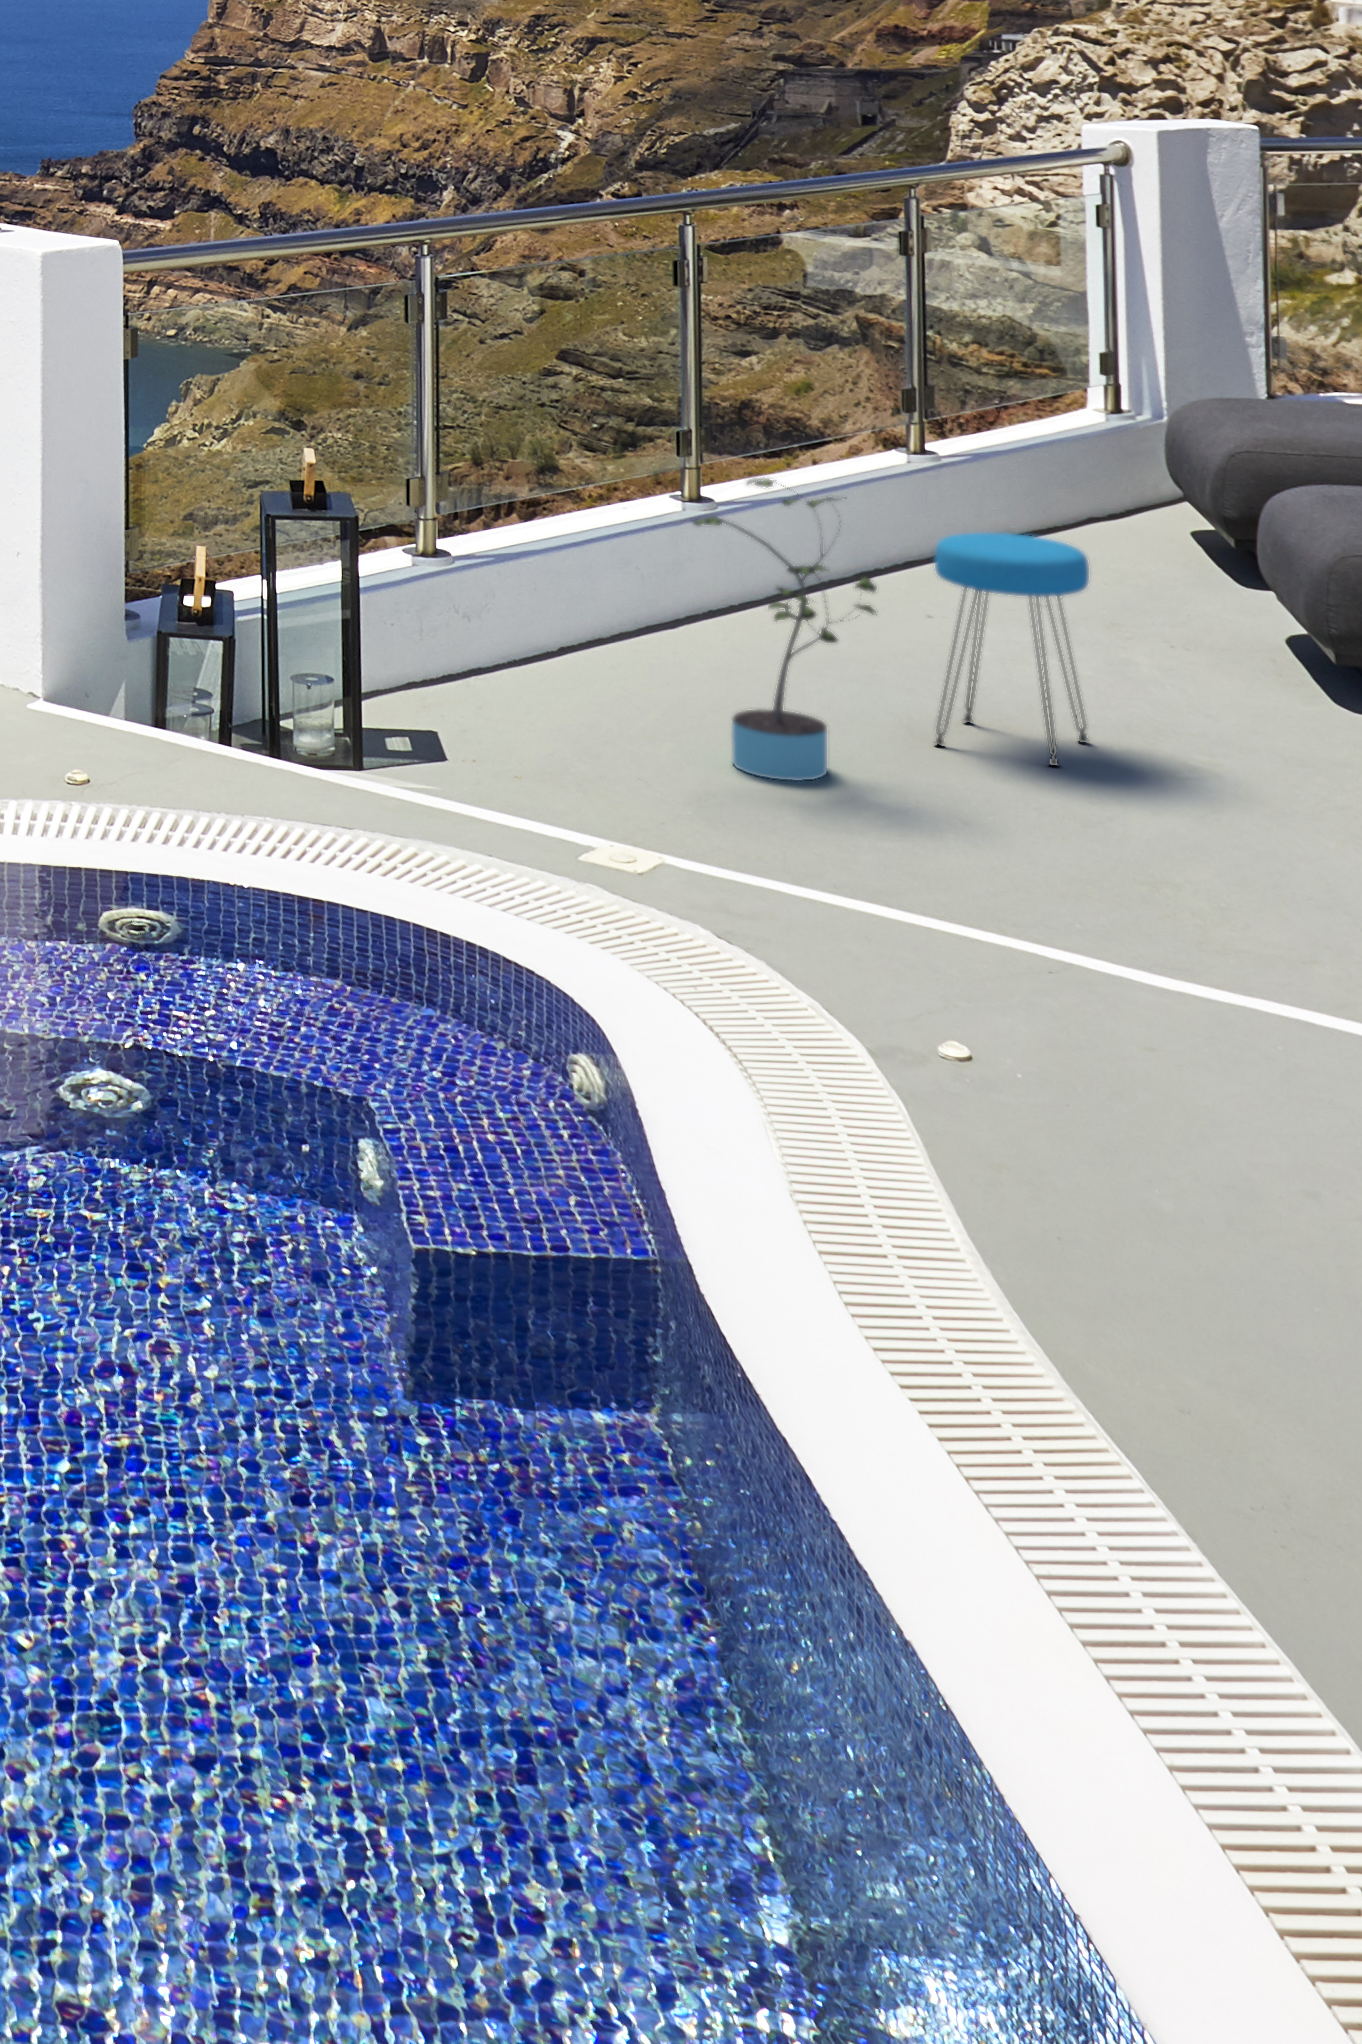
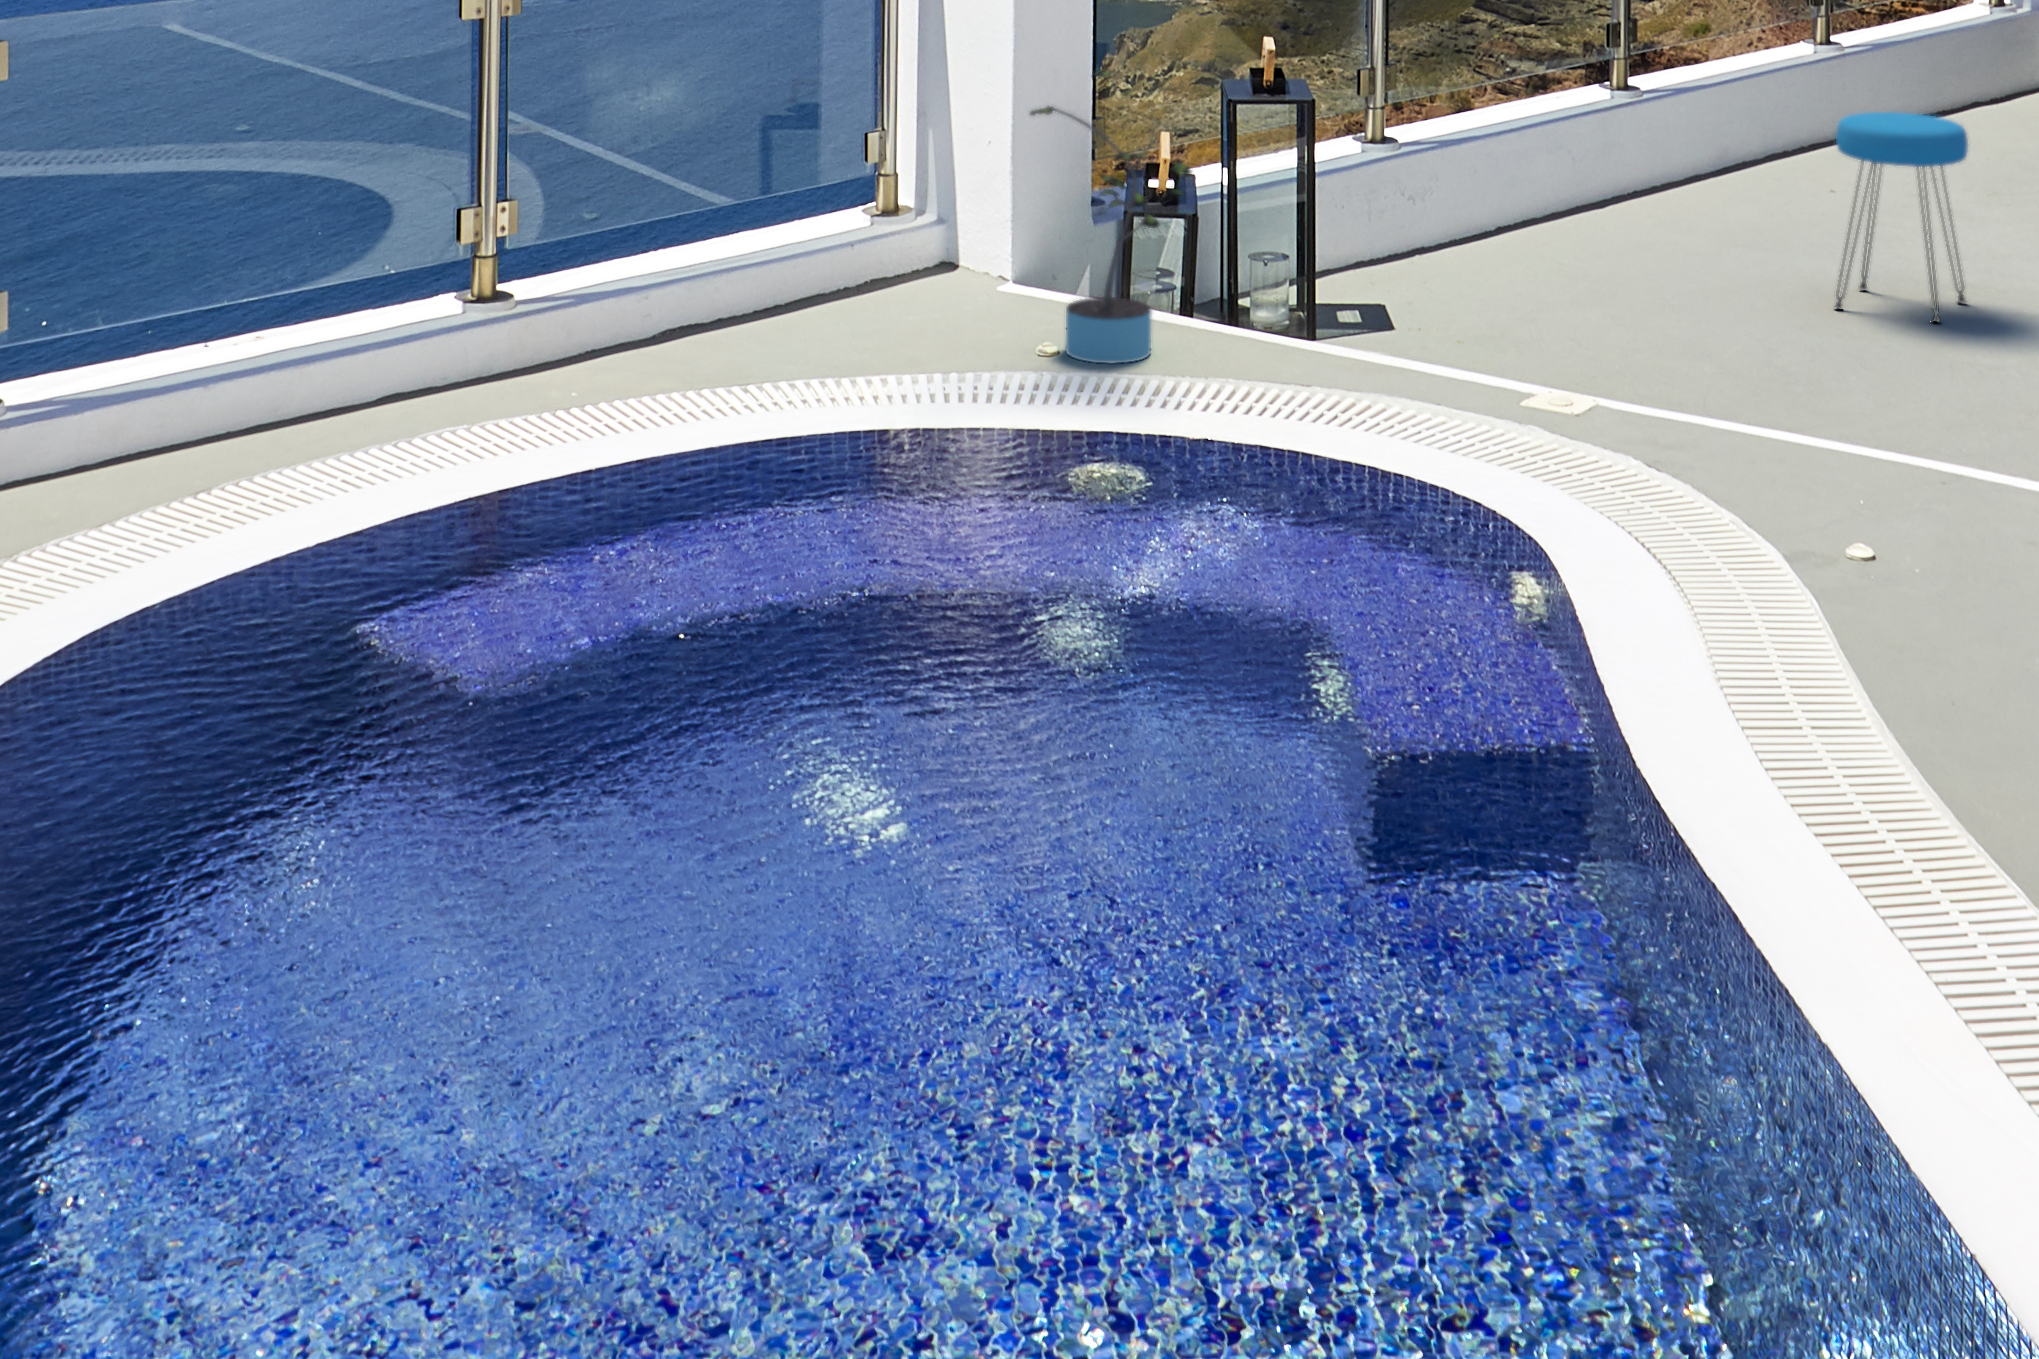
potted plant: present [693,478,877,781] -> present [1030,70,1191,363]

